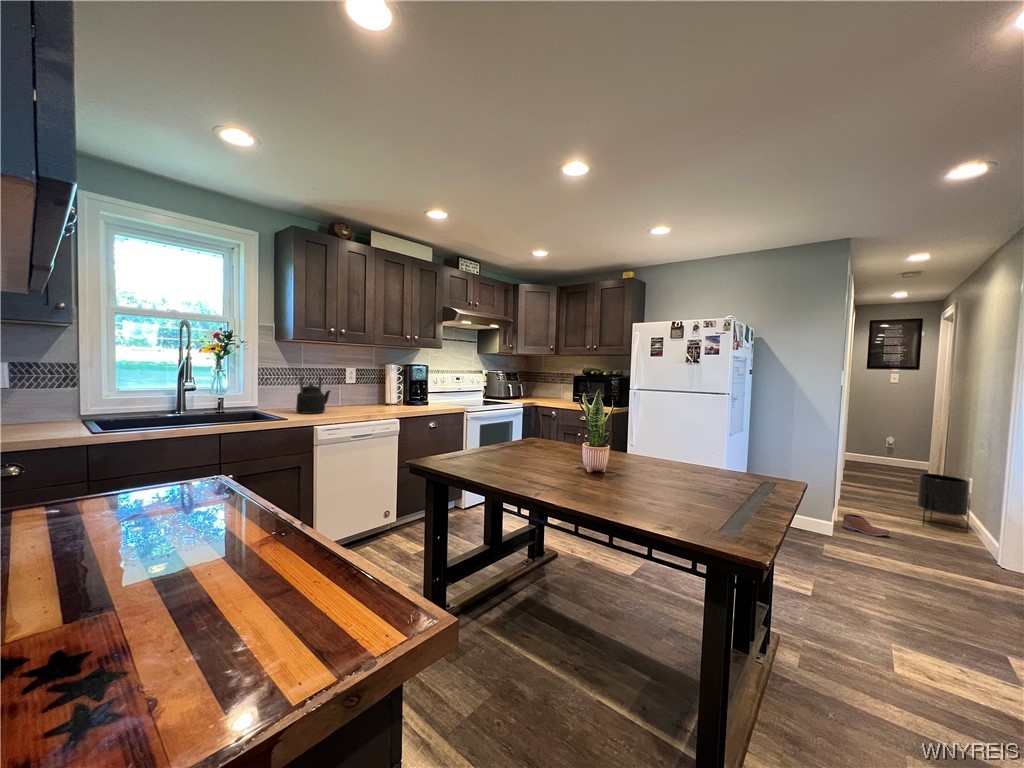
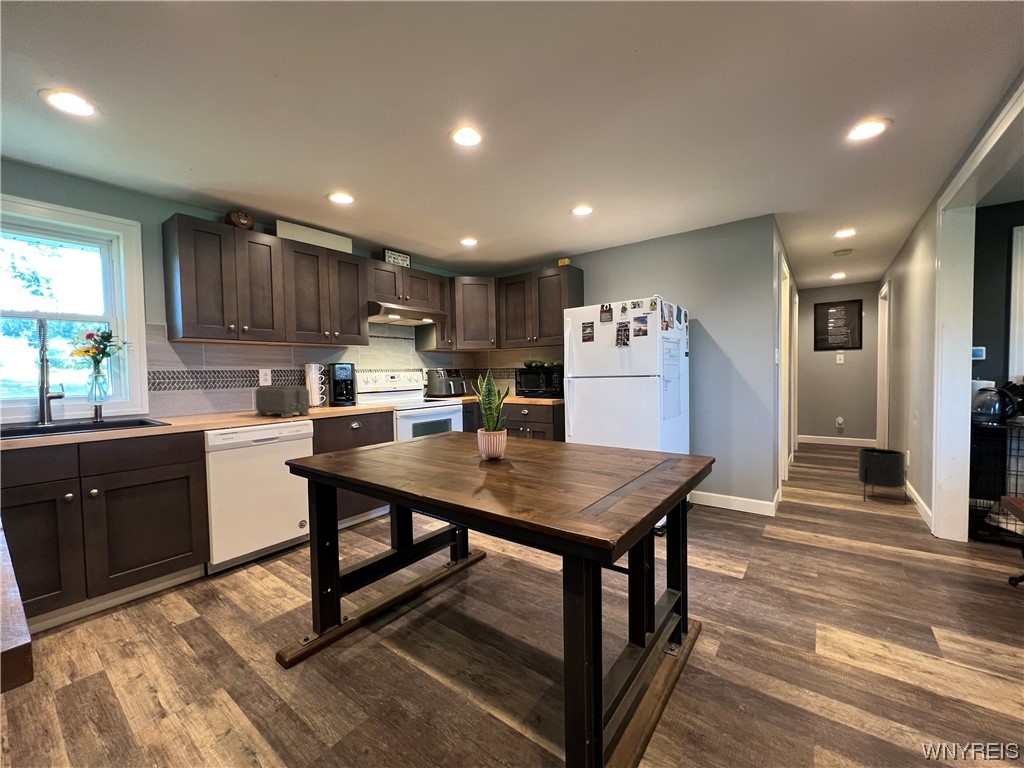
kettle: present [296,377,331,414] -> none [192,378,236,419]
toaster: none [348,385,397,416] -> present [256,386,310,417]
shoe: present [842,513,890,536] -> none [784,493,830,514]

